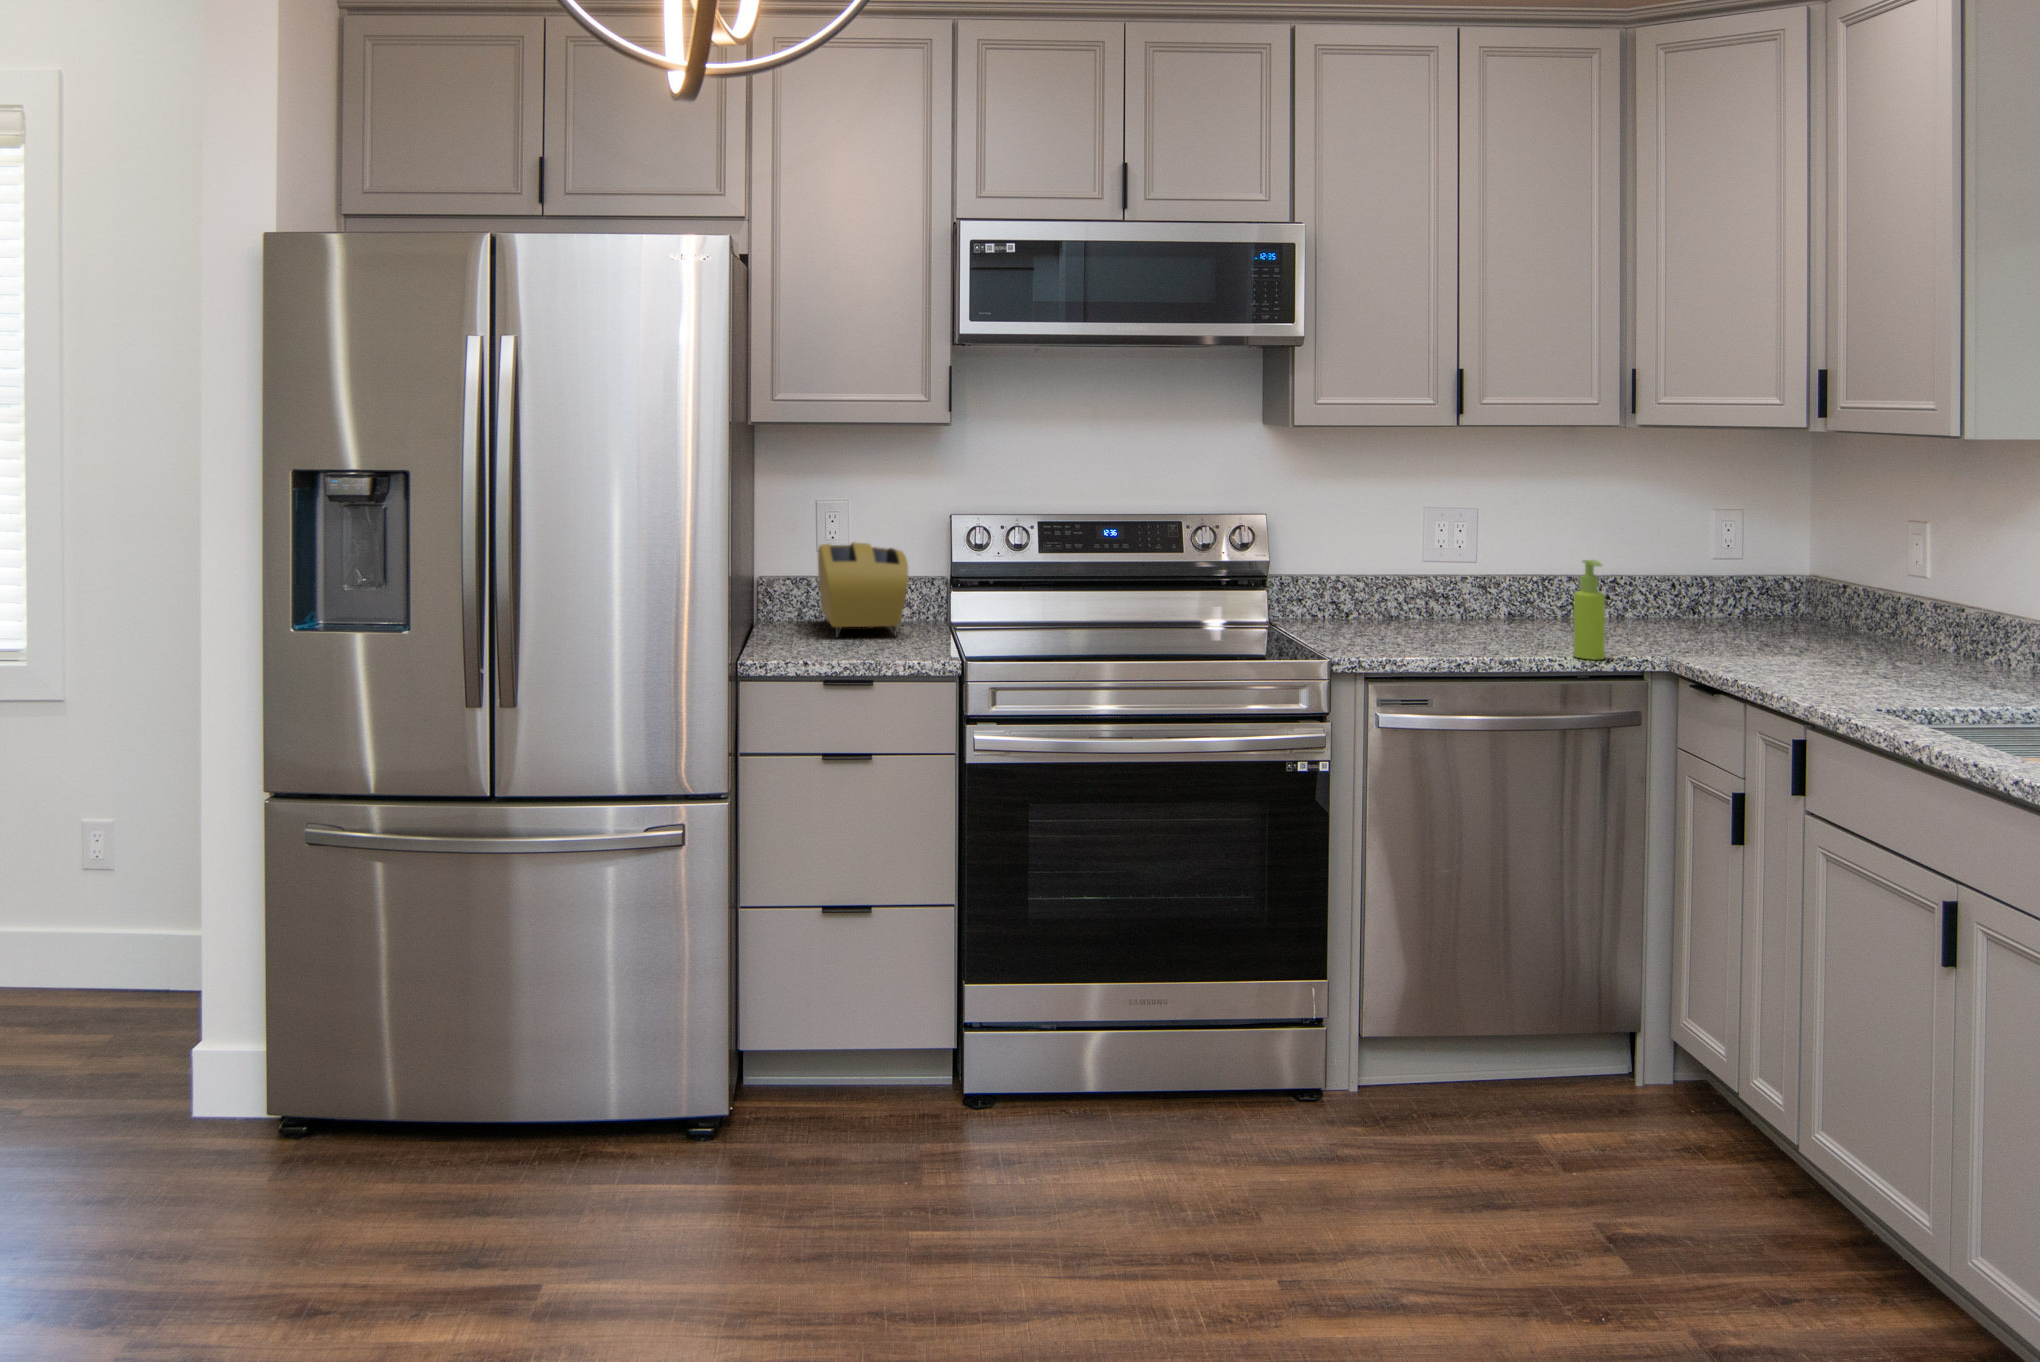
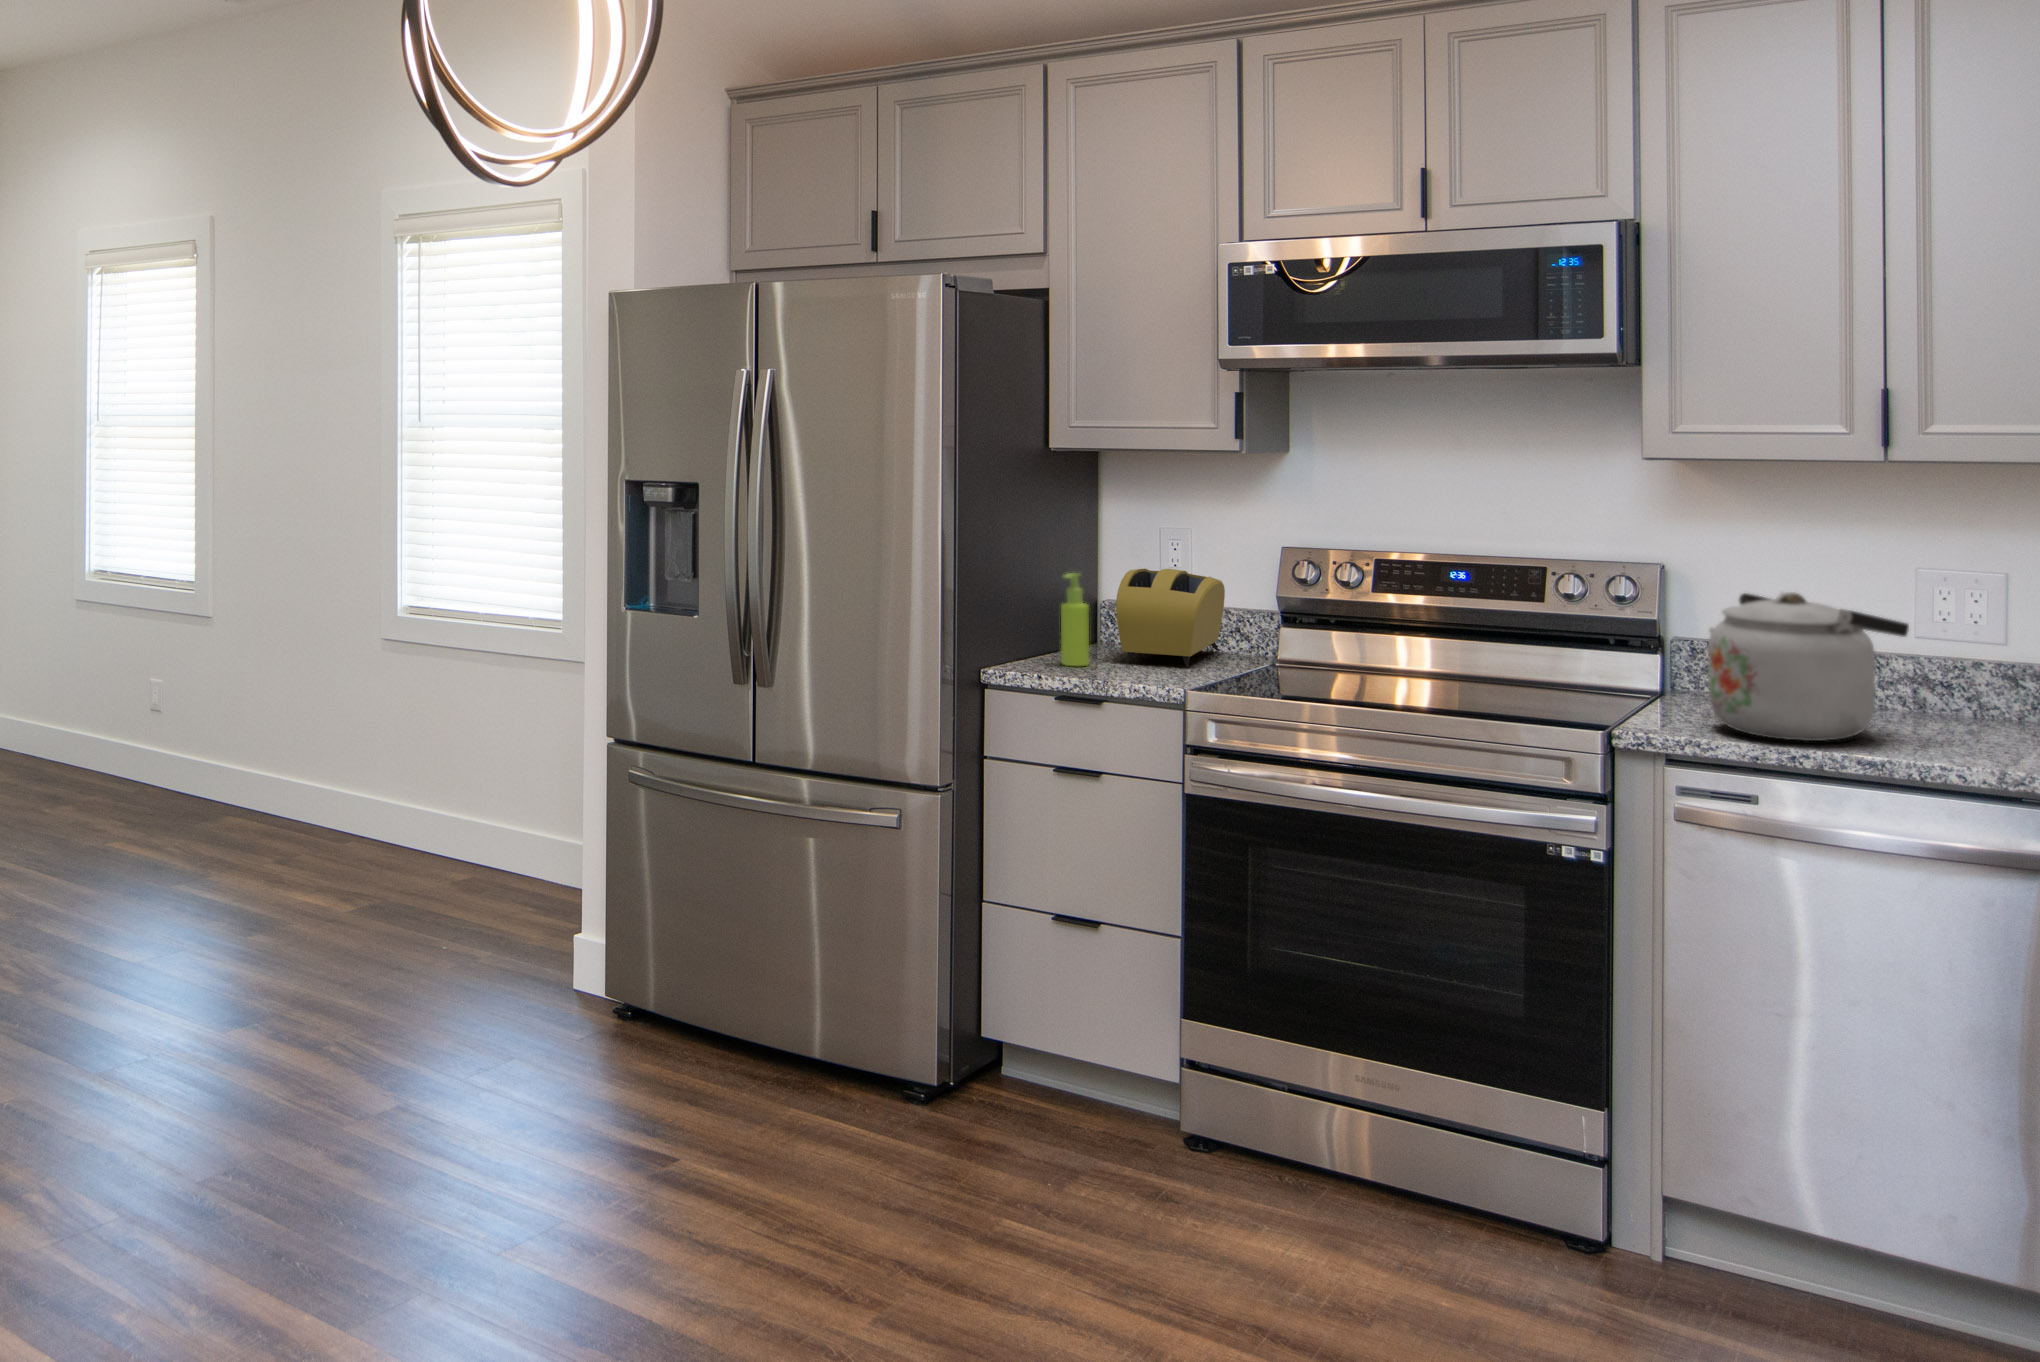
kettle: none [1351,529,1511,652] -> present [1708,592,1909,741]
soap dispenser: present [1573,560,1605,660] -> present [1061,573,1089,666]

